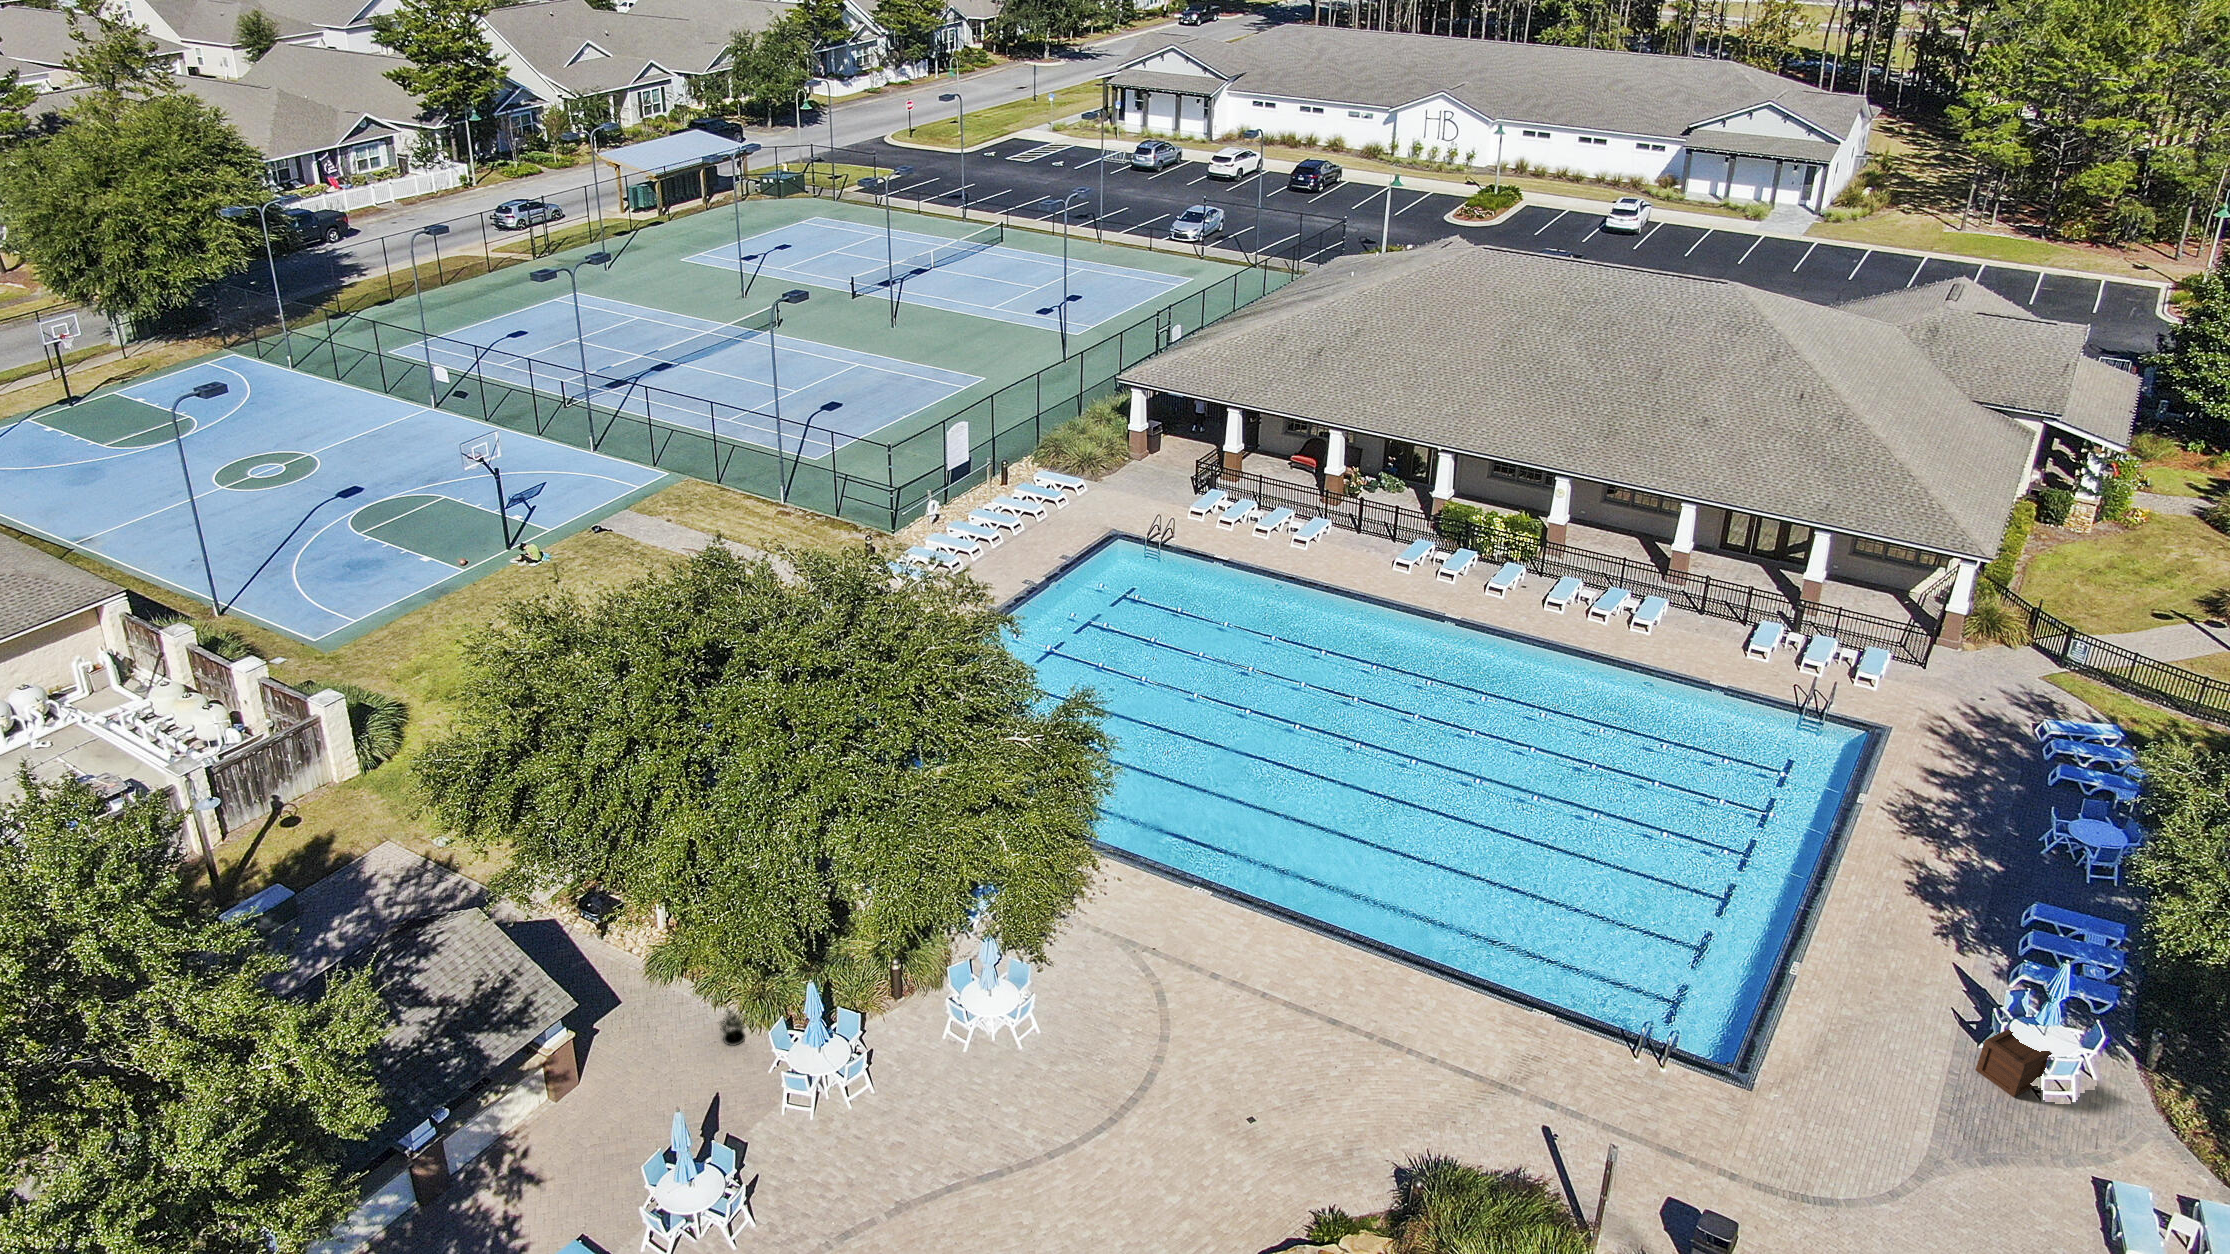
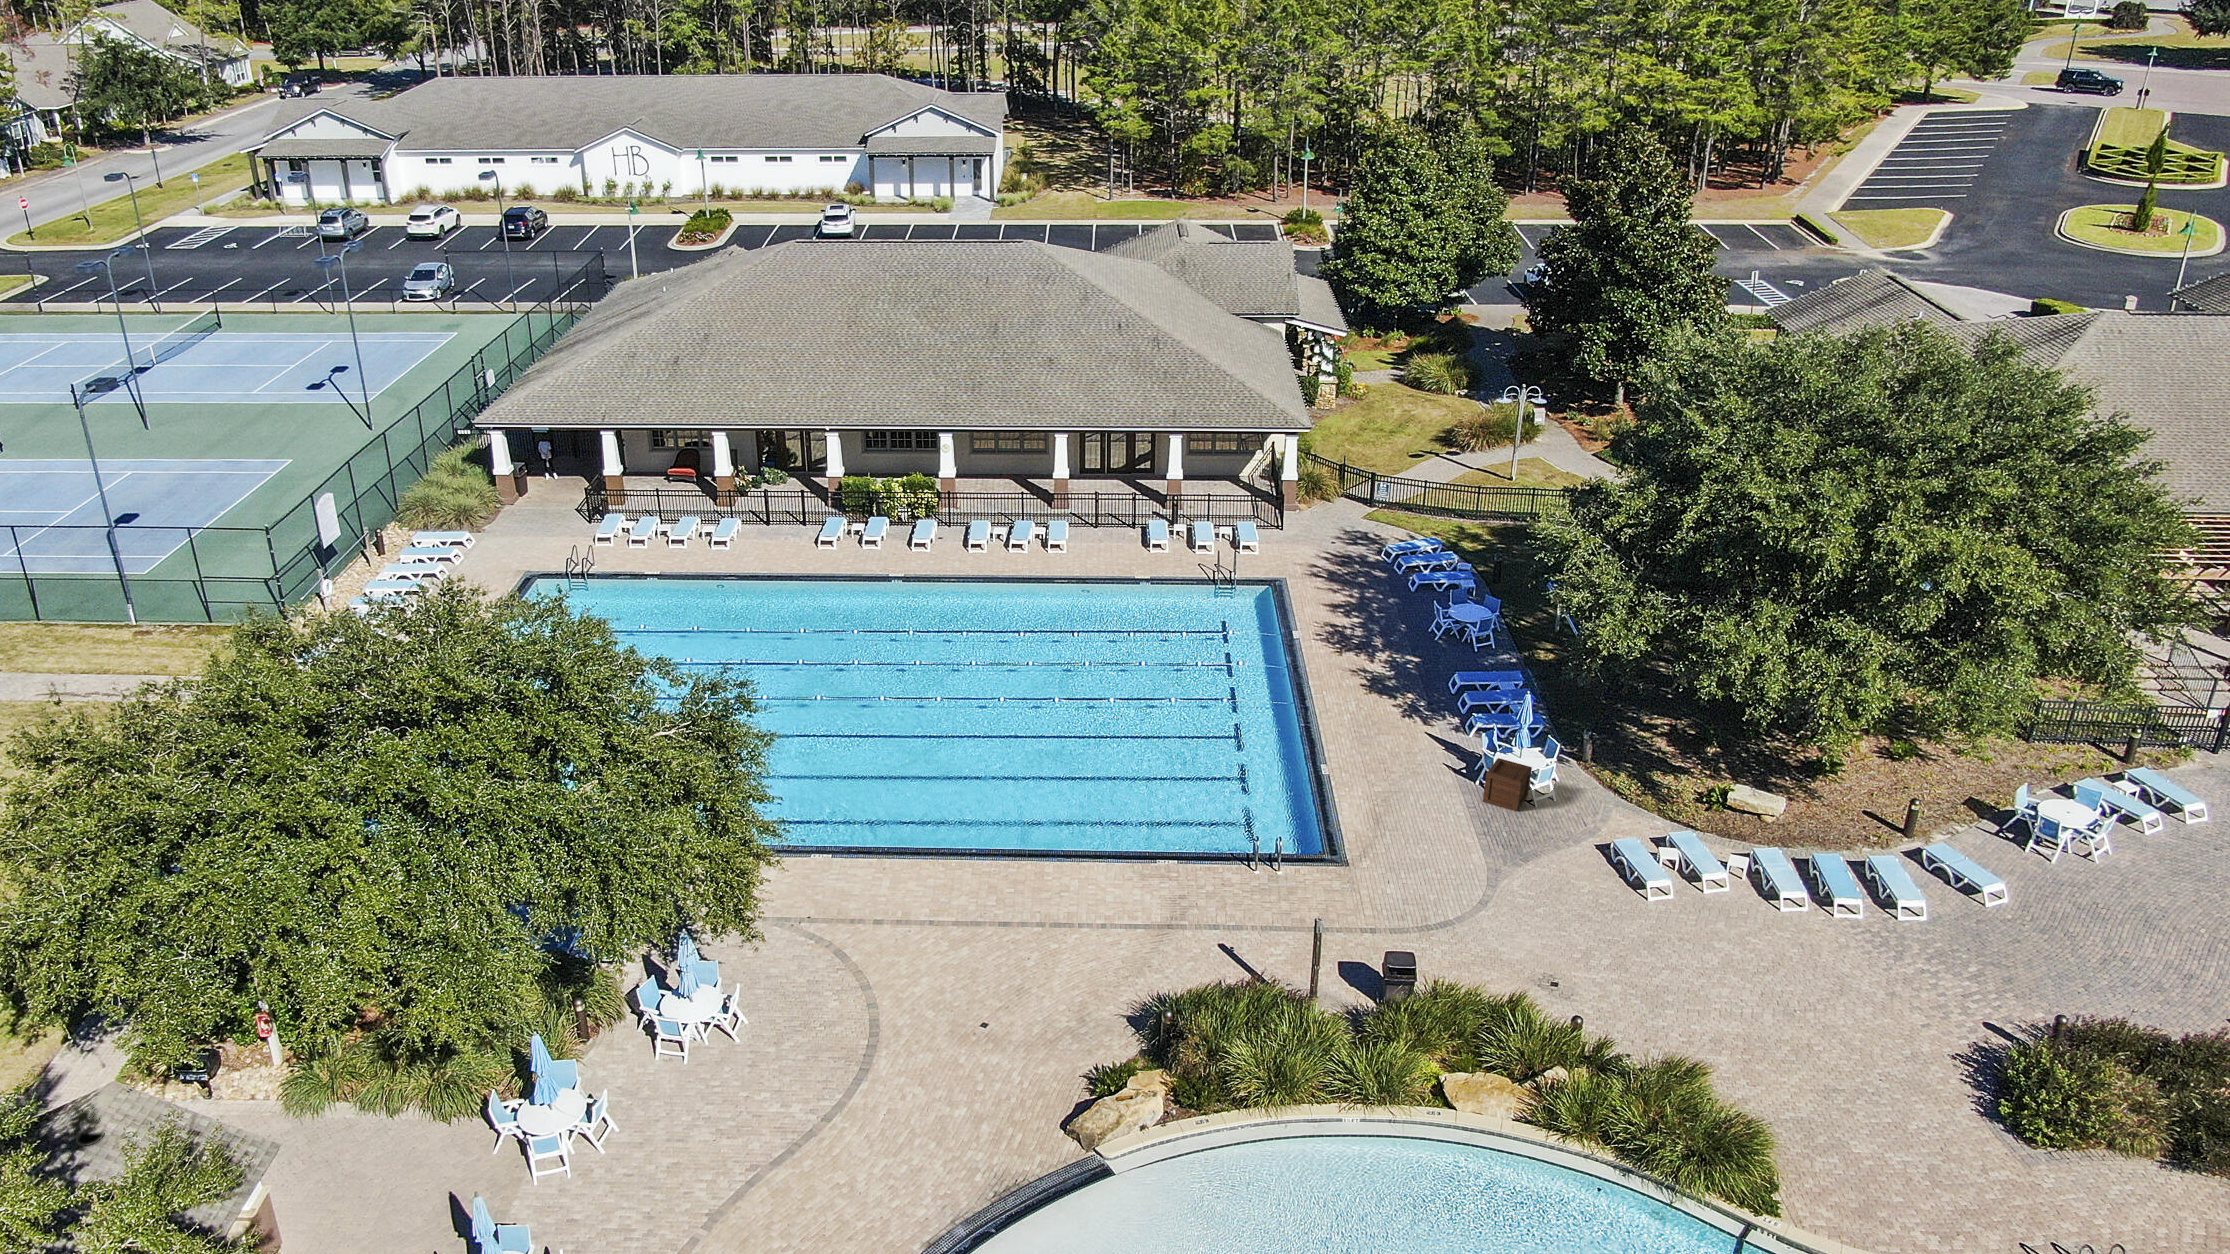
potted tree: present [720,1007,746,1046] -> present [69,1106,104,1146]

